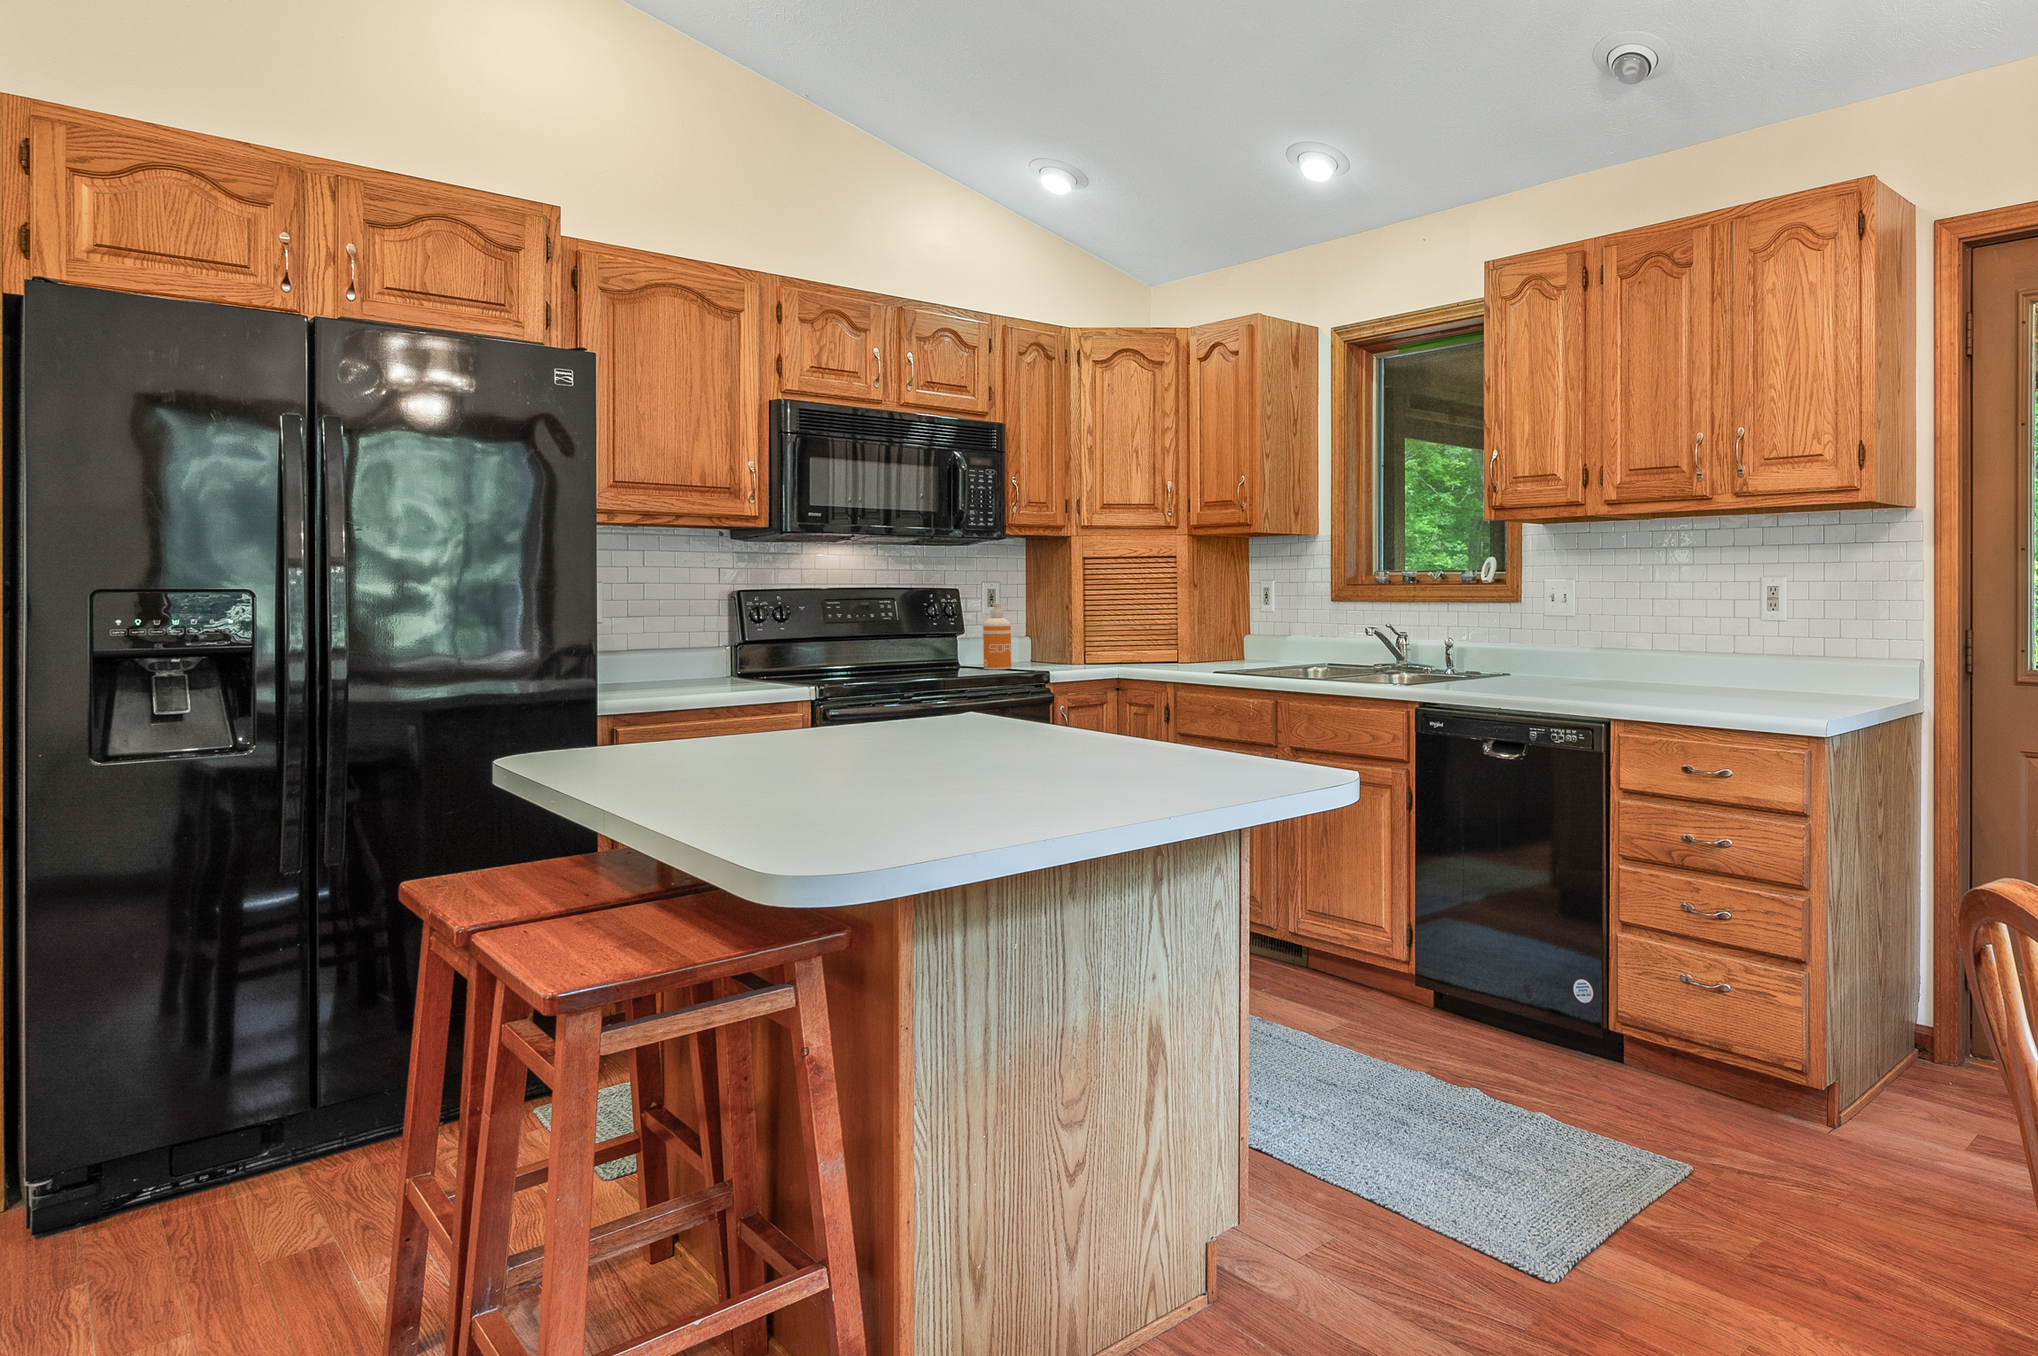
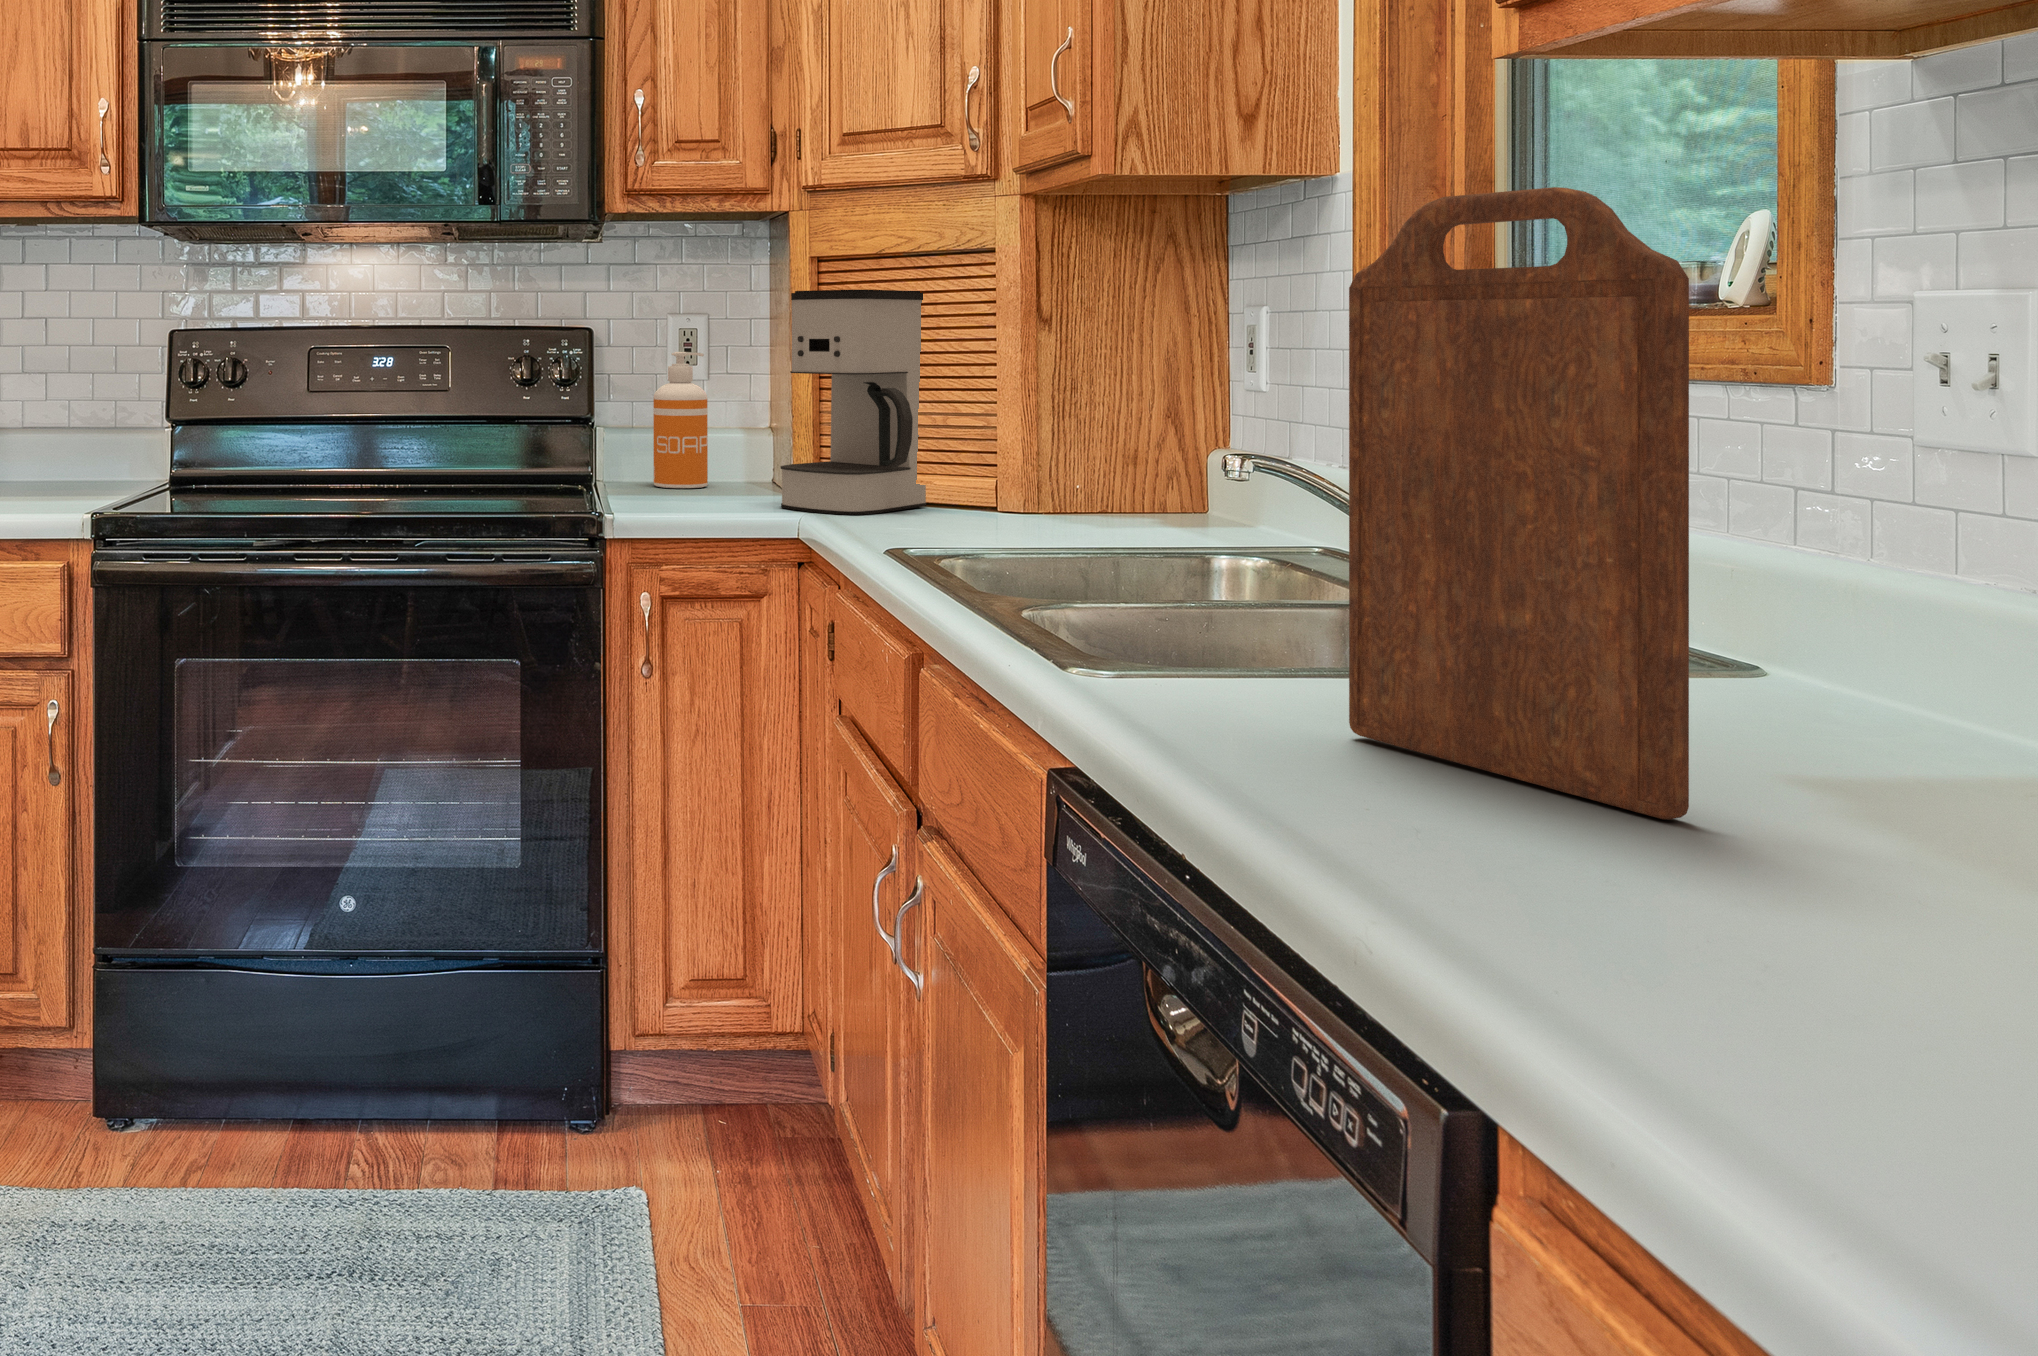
cutting board: none [1427,563,1495,683] -> present [1349,187,1689,819]
coffee maker: none [1085,574,1143,670] -> present [781,289,926,515]

